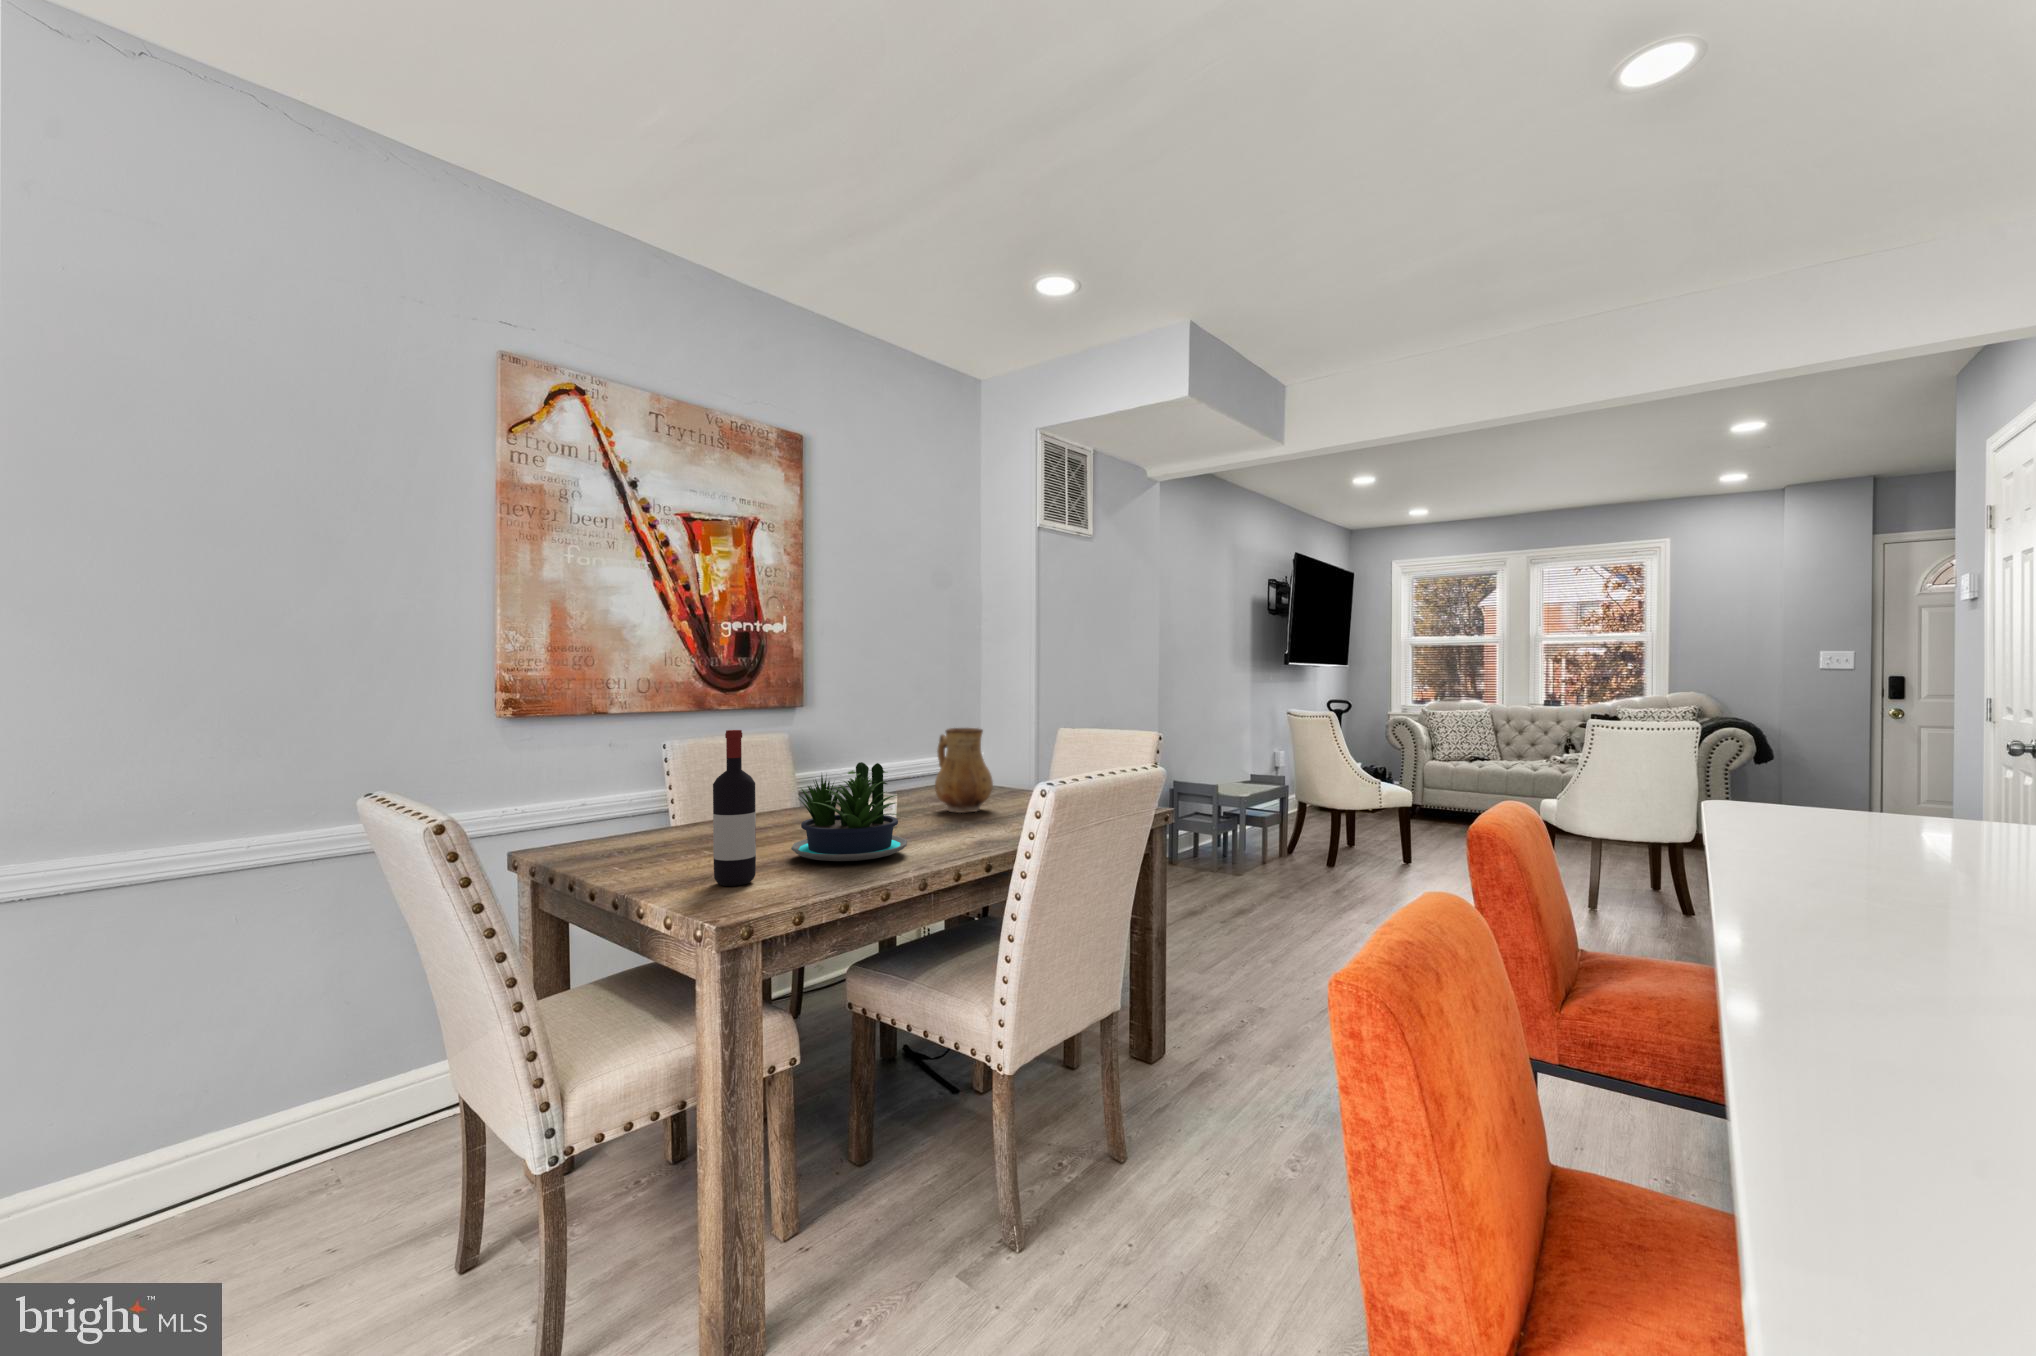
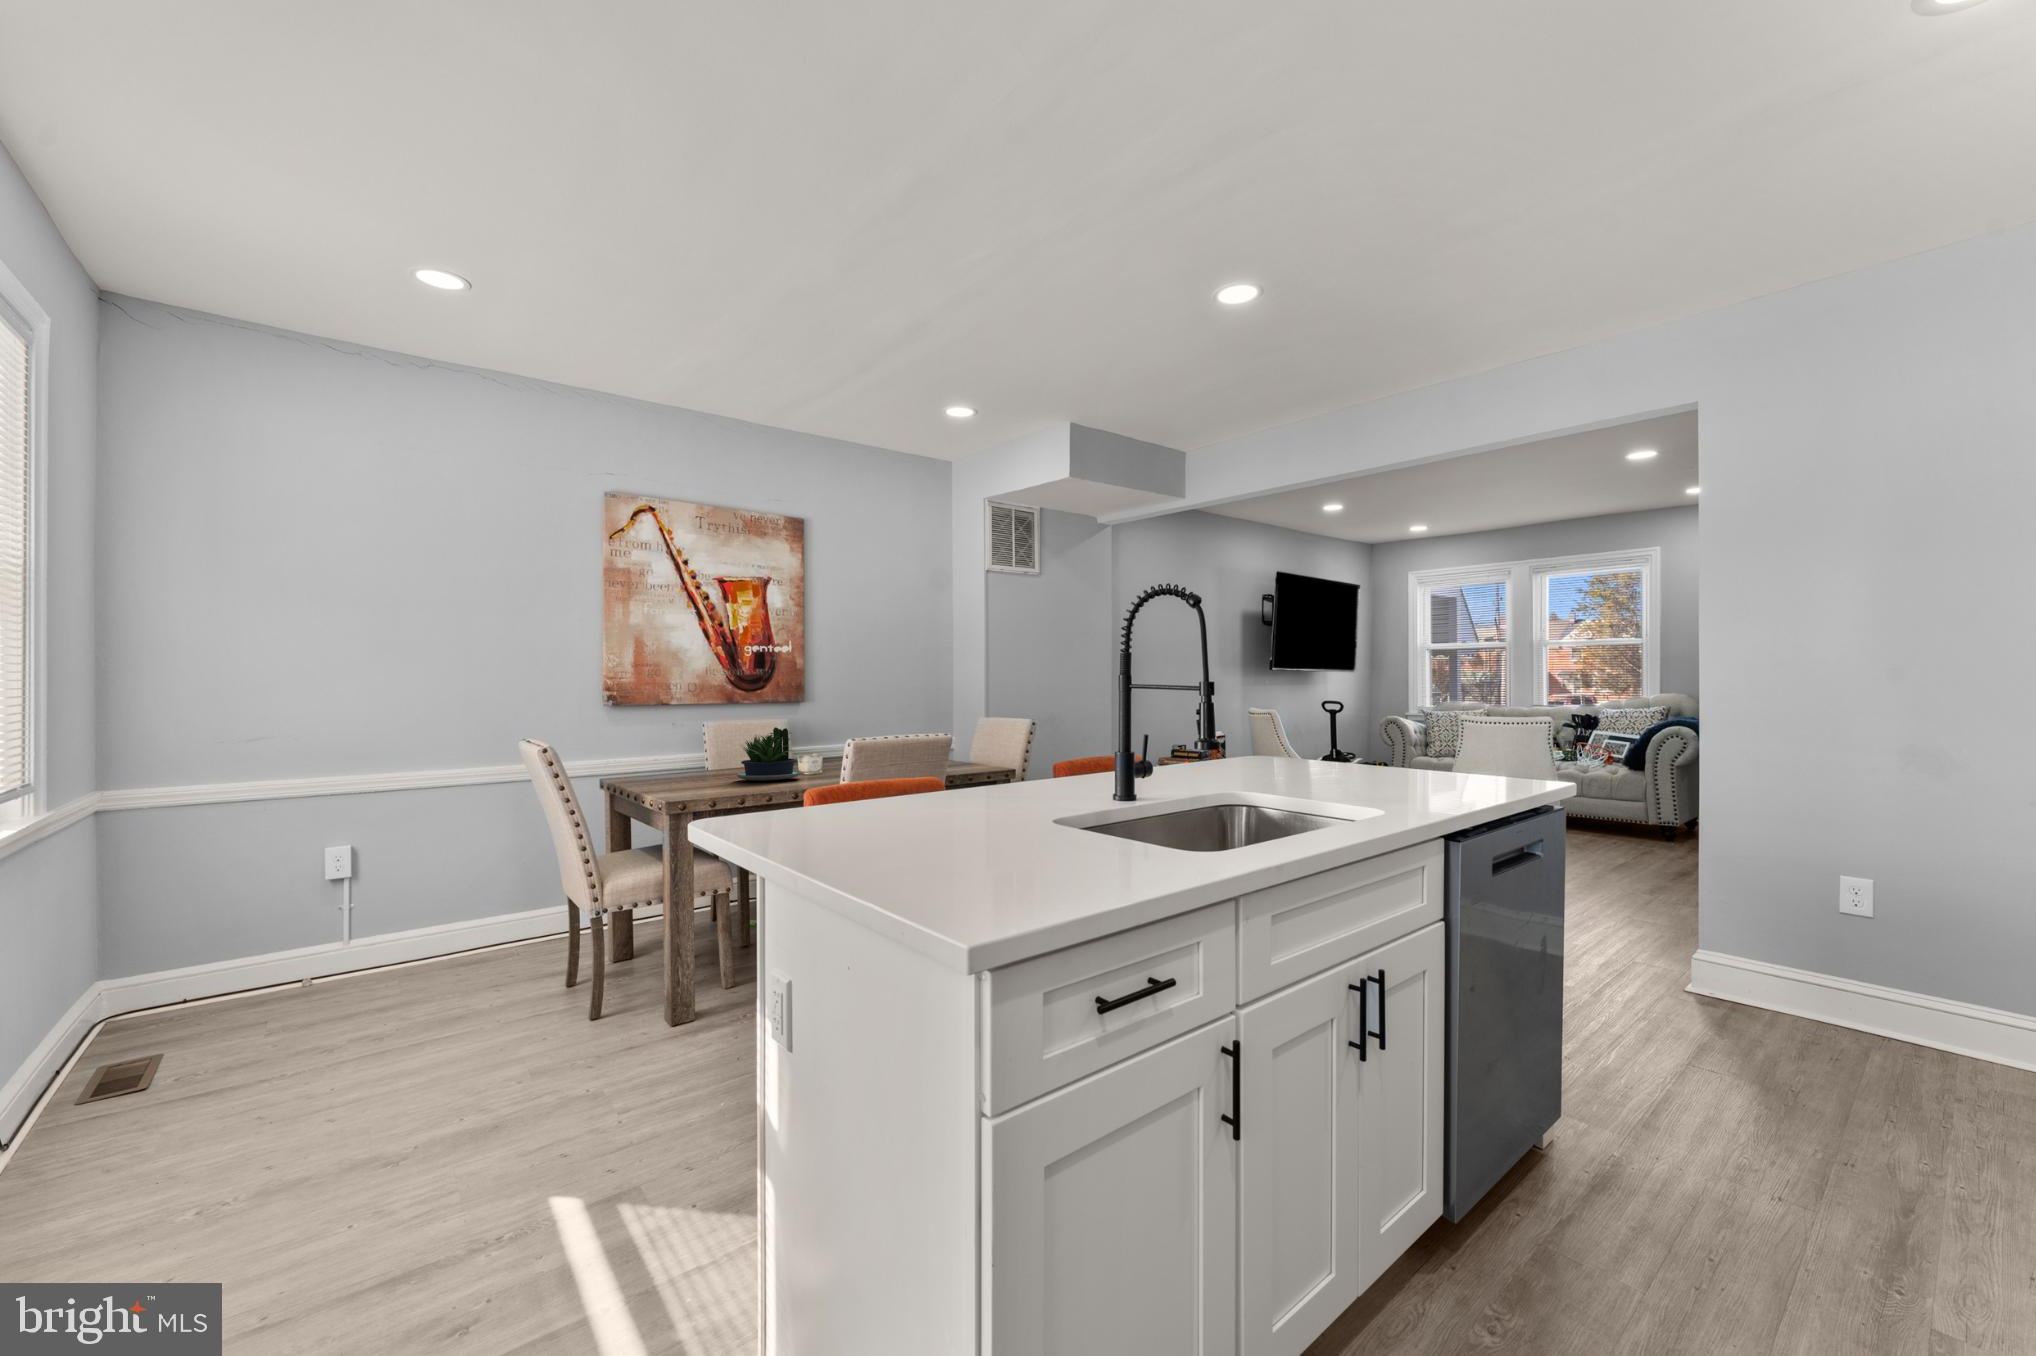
ceramic pitcher: present [935,728,993,813] -> none [861,713,898,767]
wine bottle: present [713,730,756,886] -> none [682,707,705,787]

